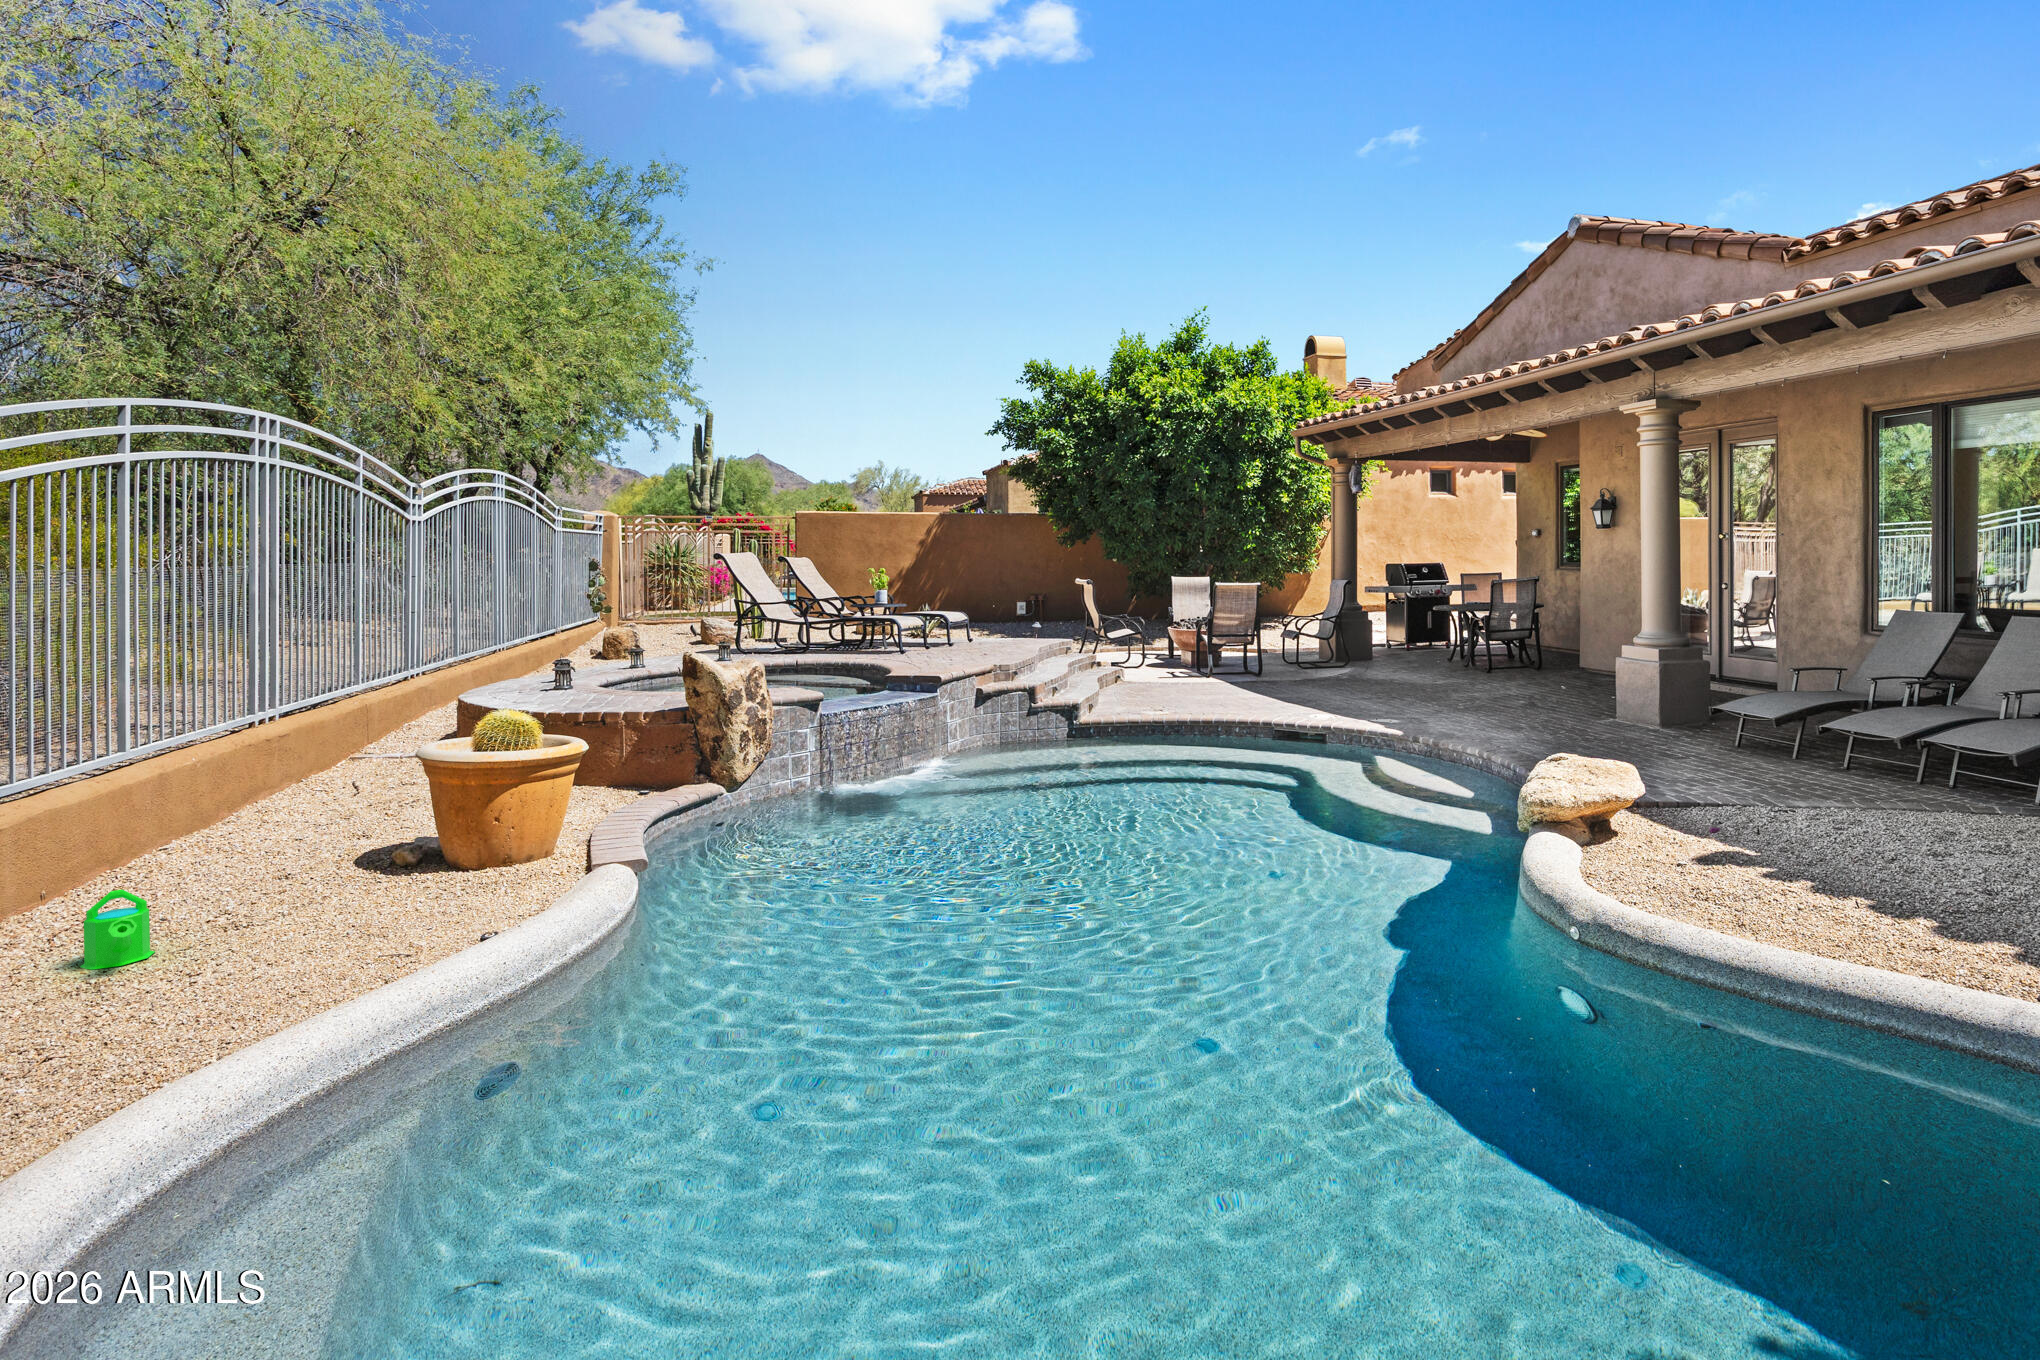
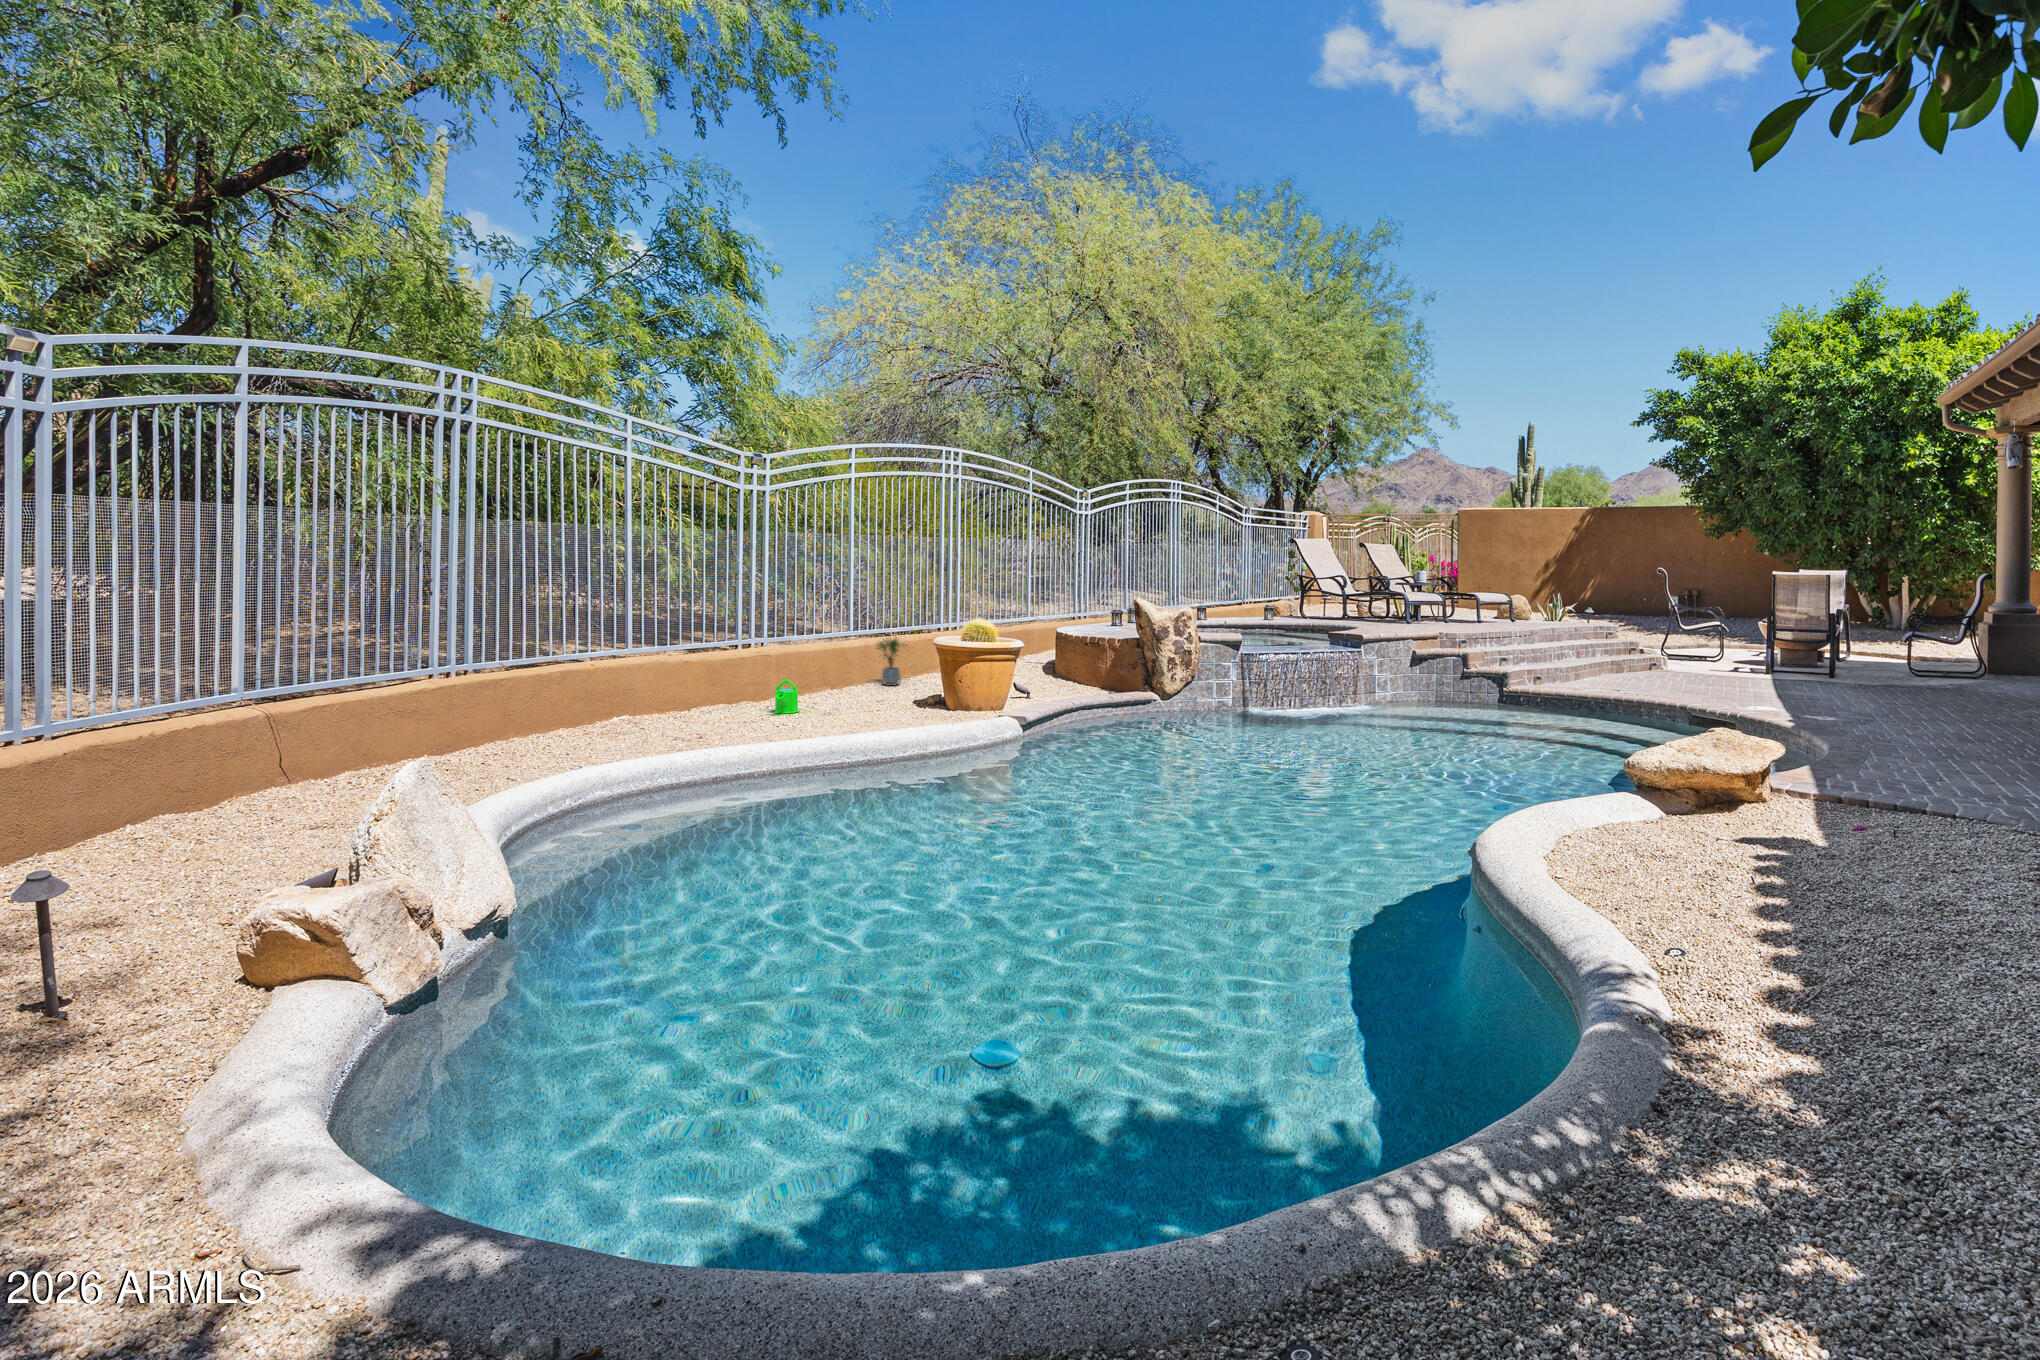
potted plant: none [179,755,269,853] -> present [876,636,904,686]

